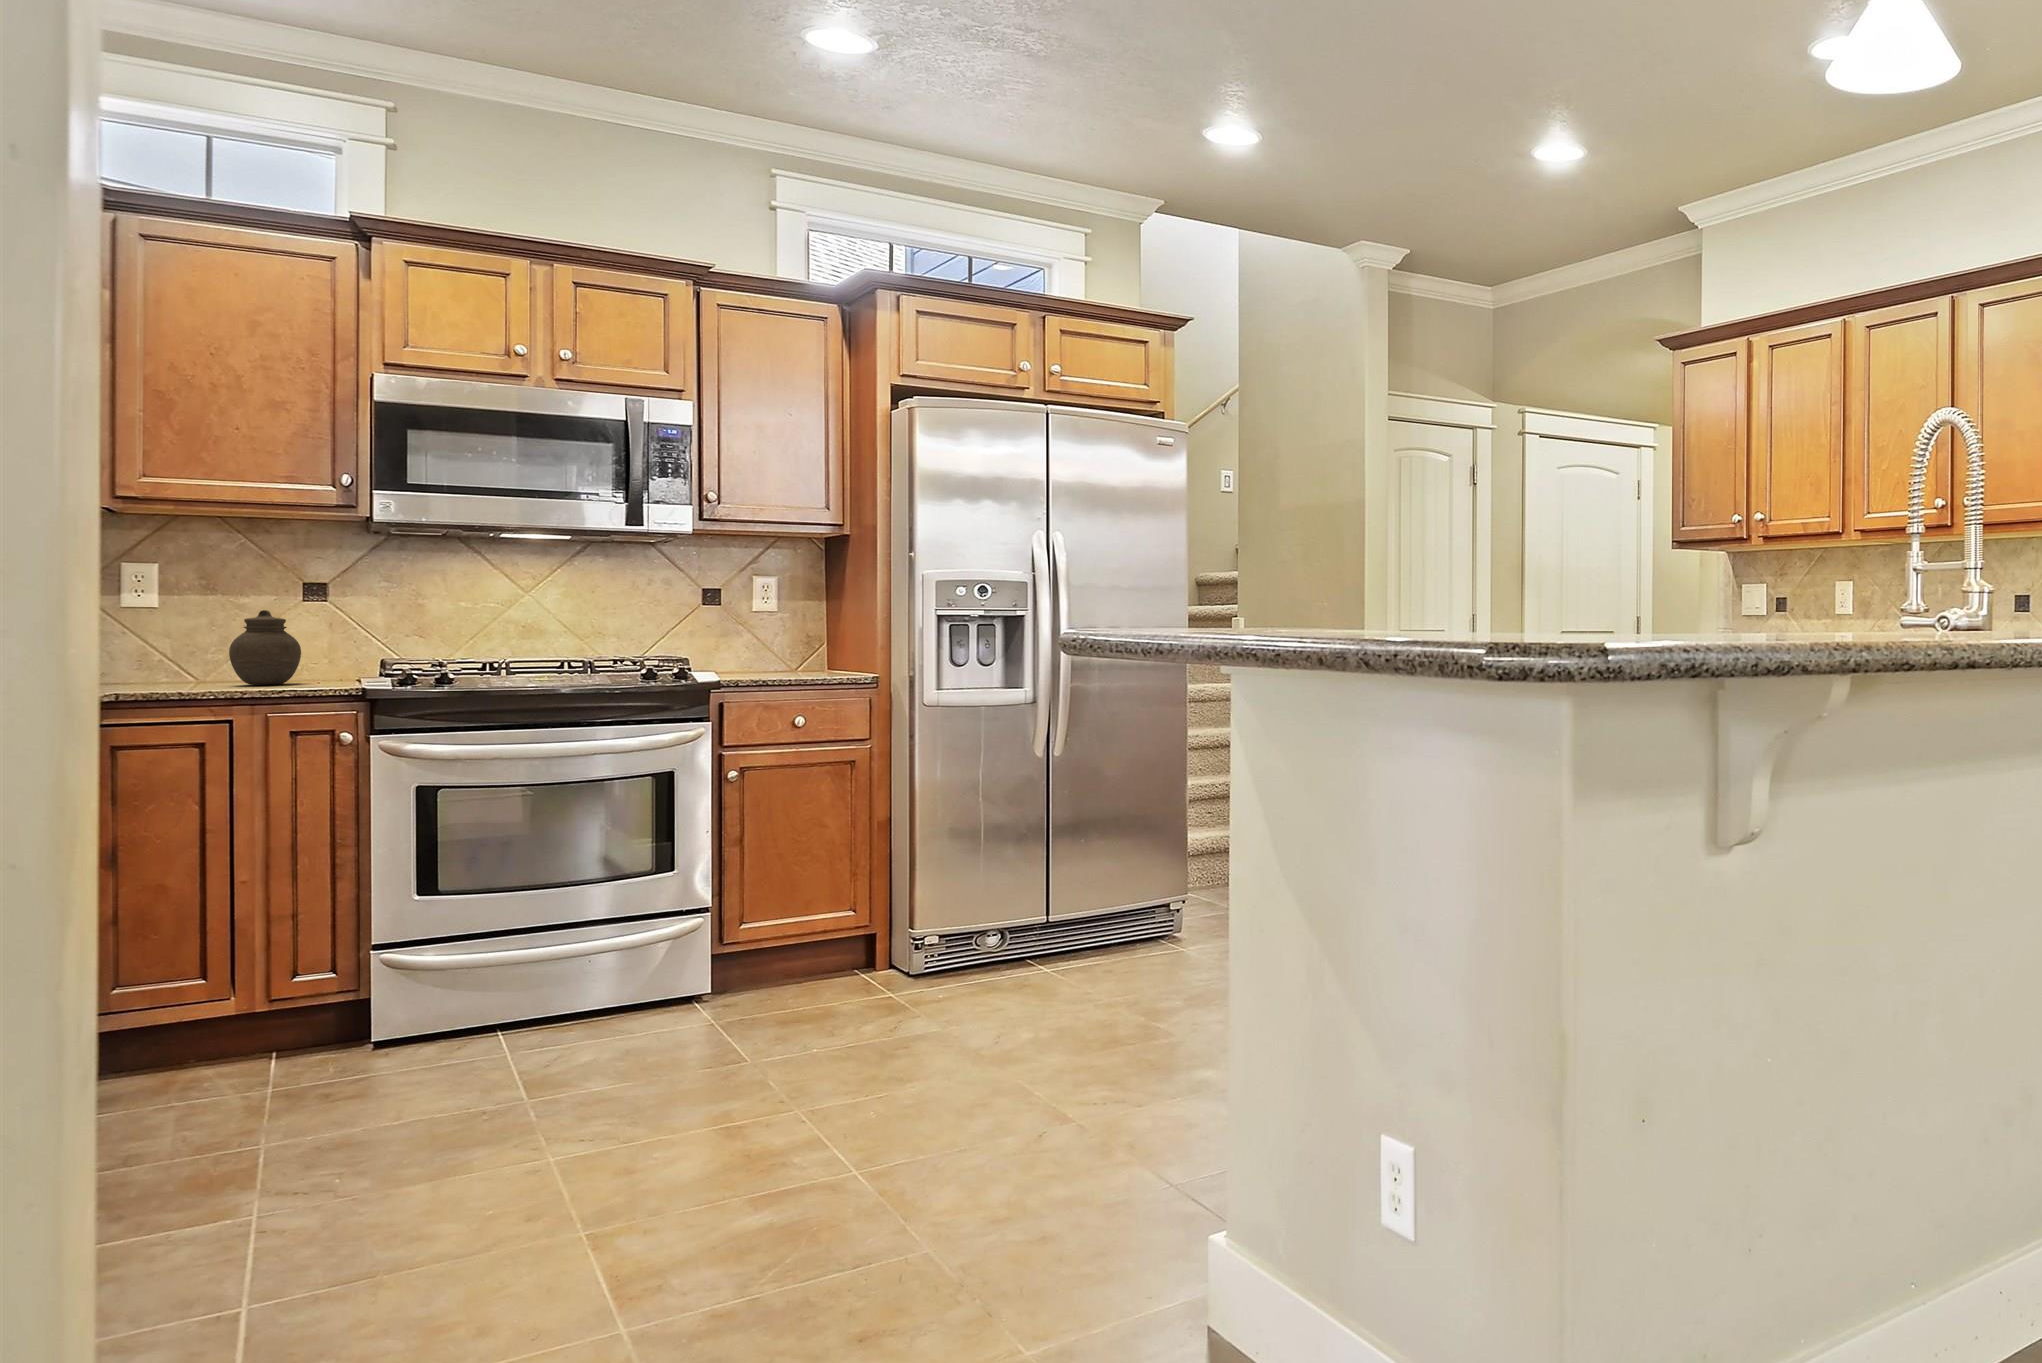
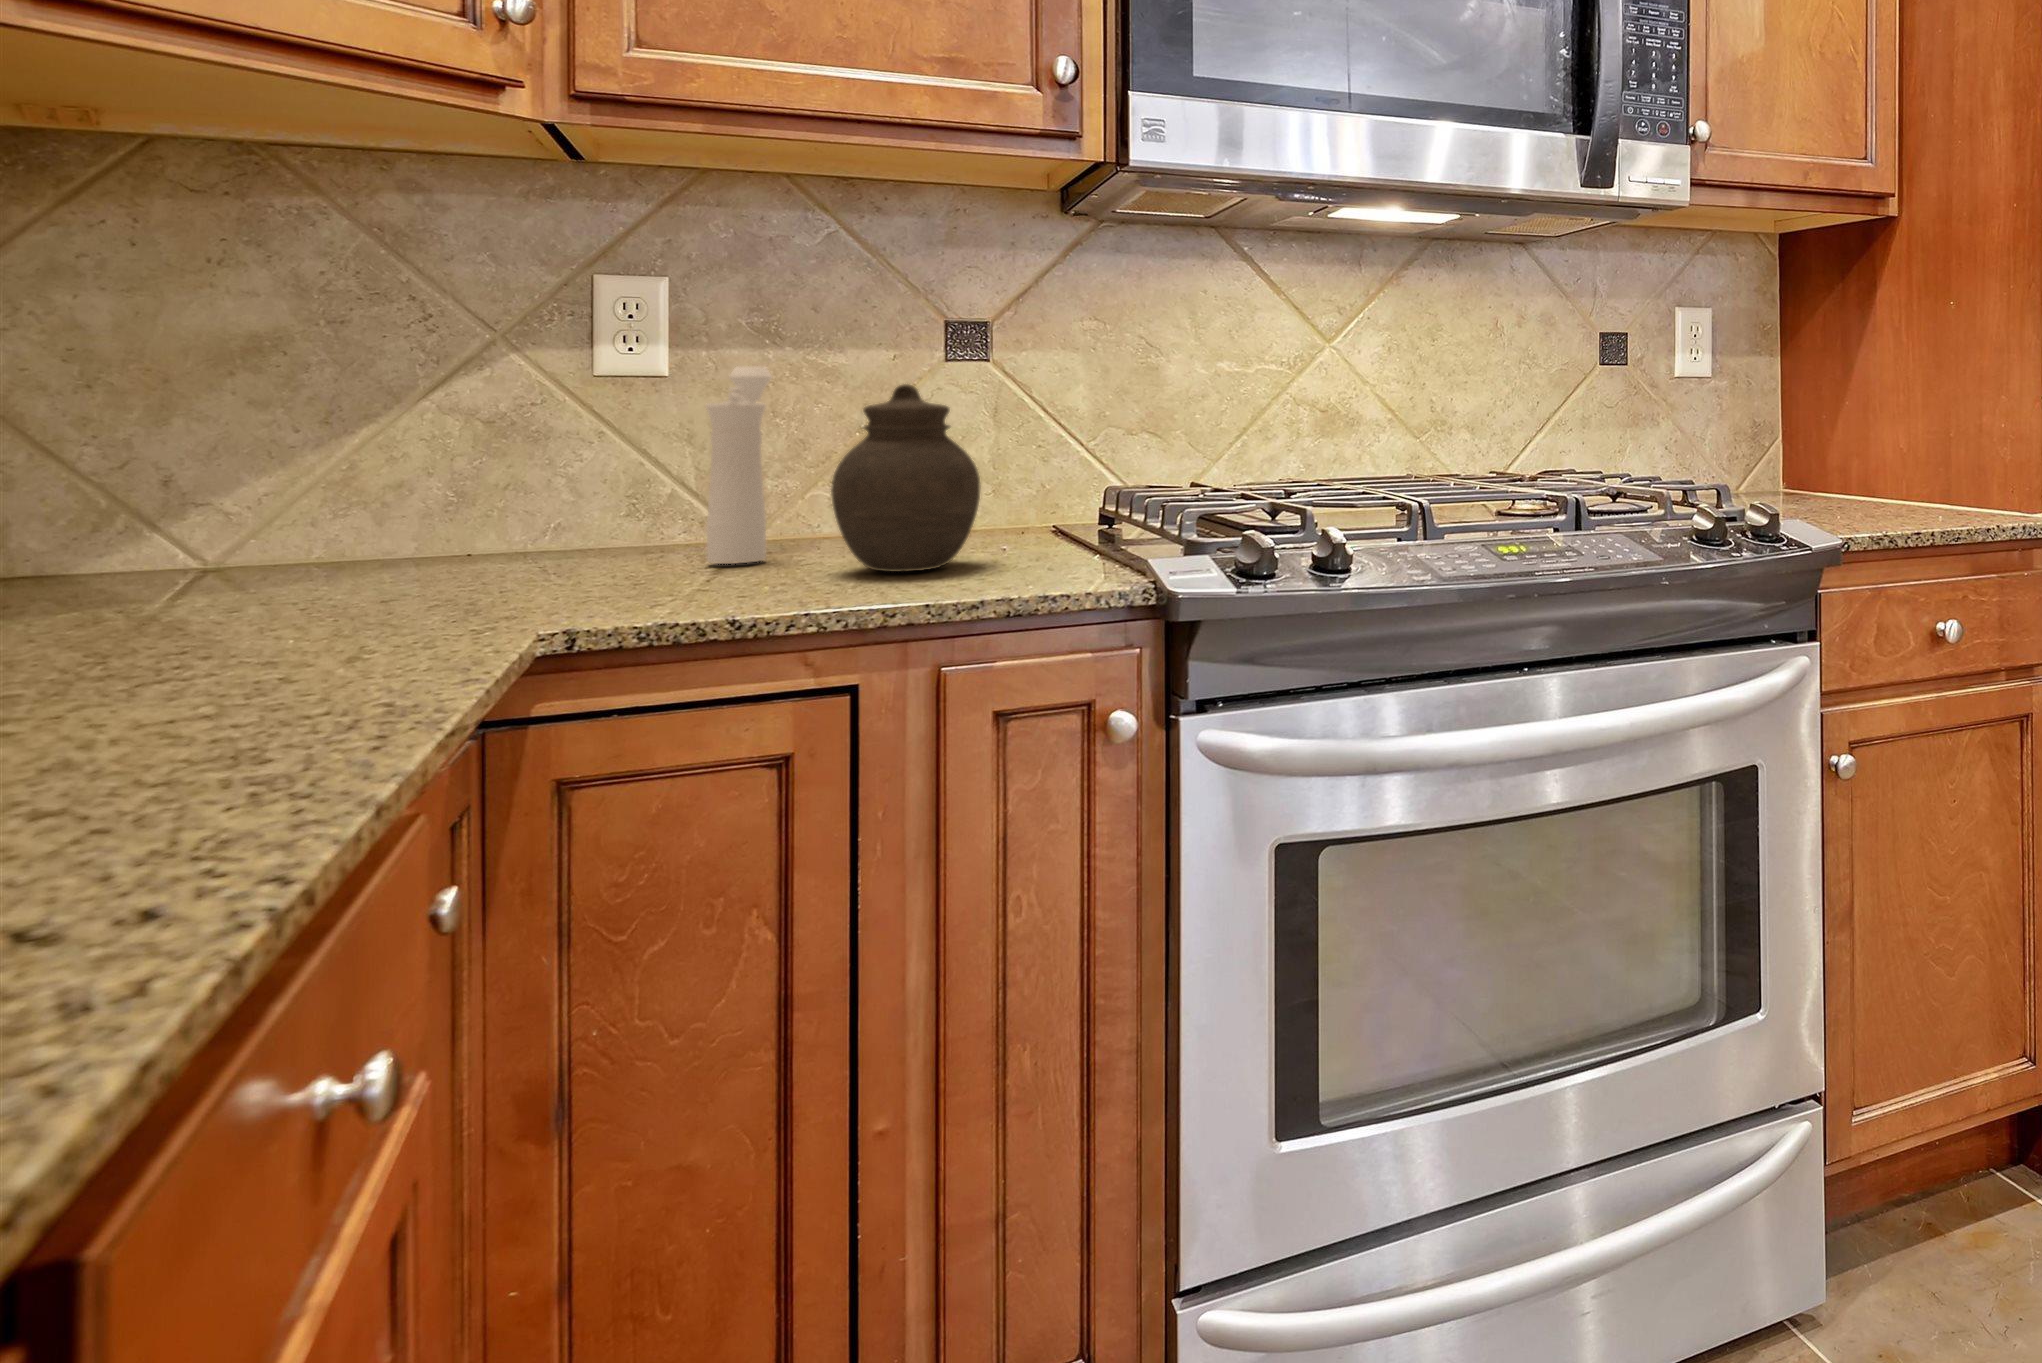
pepper mill: none [174,603,210,684] -> present [706,366,772,564]

